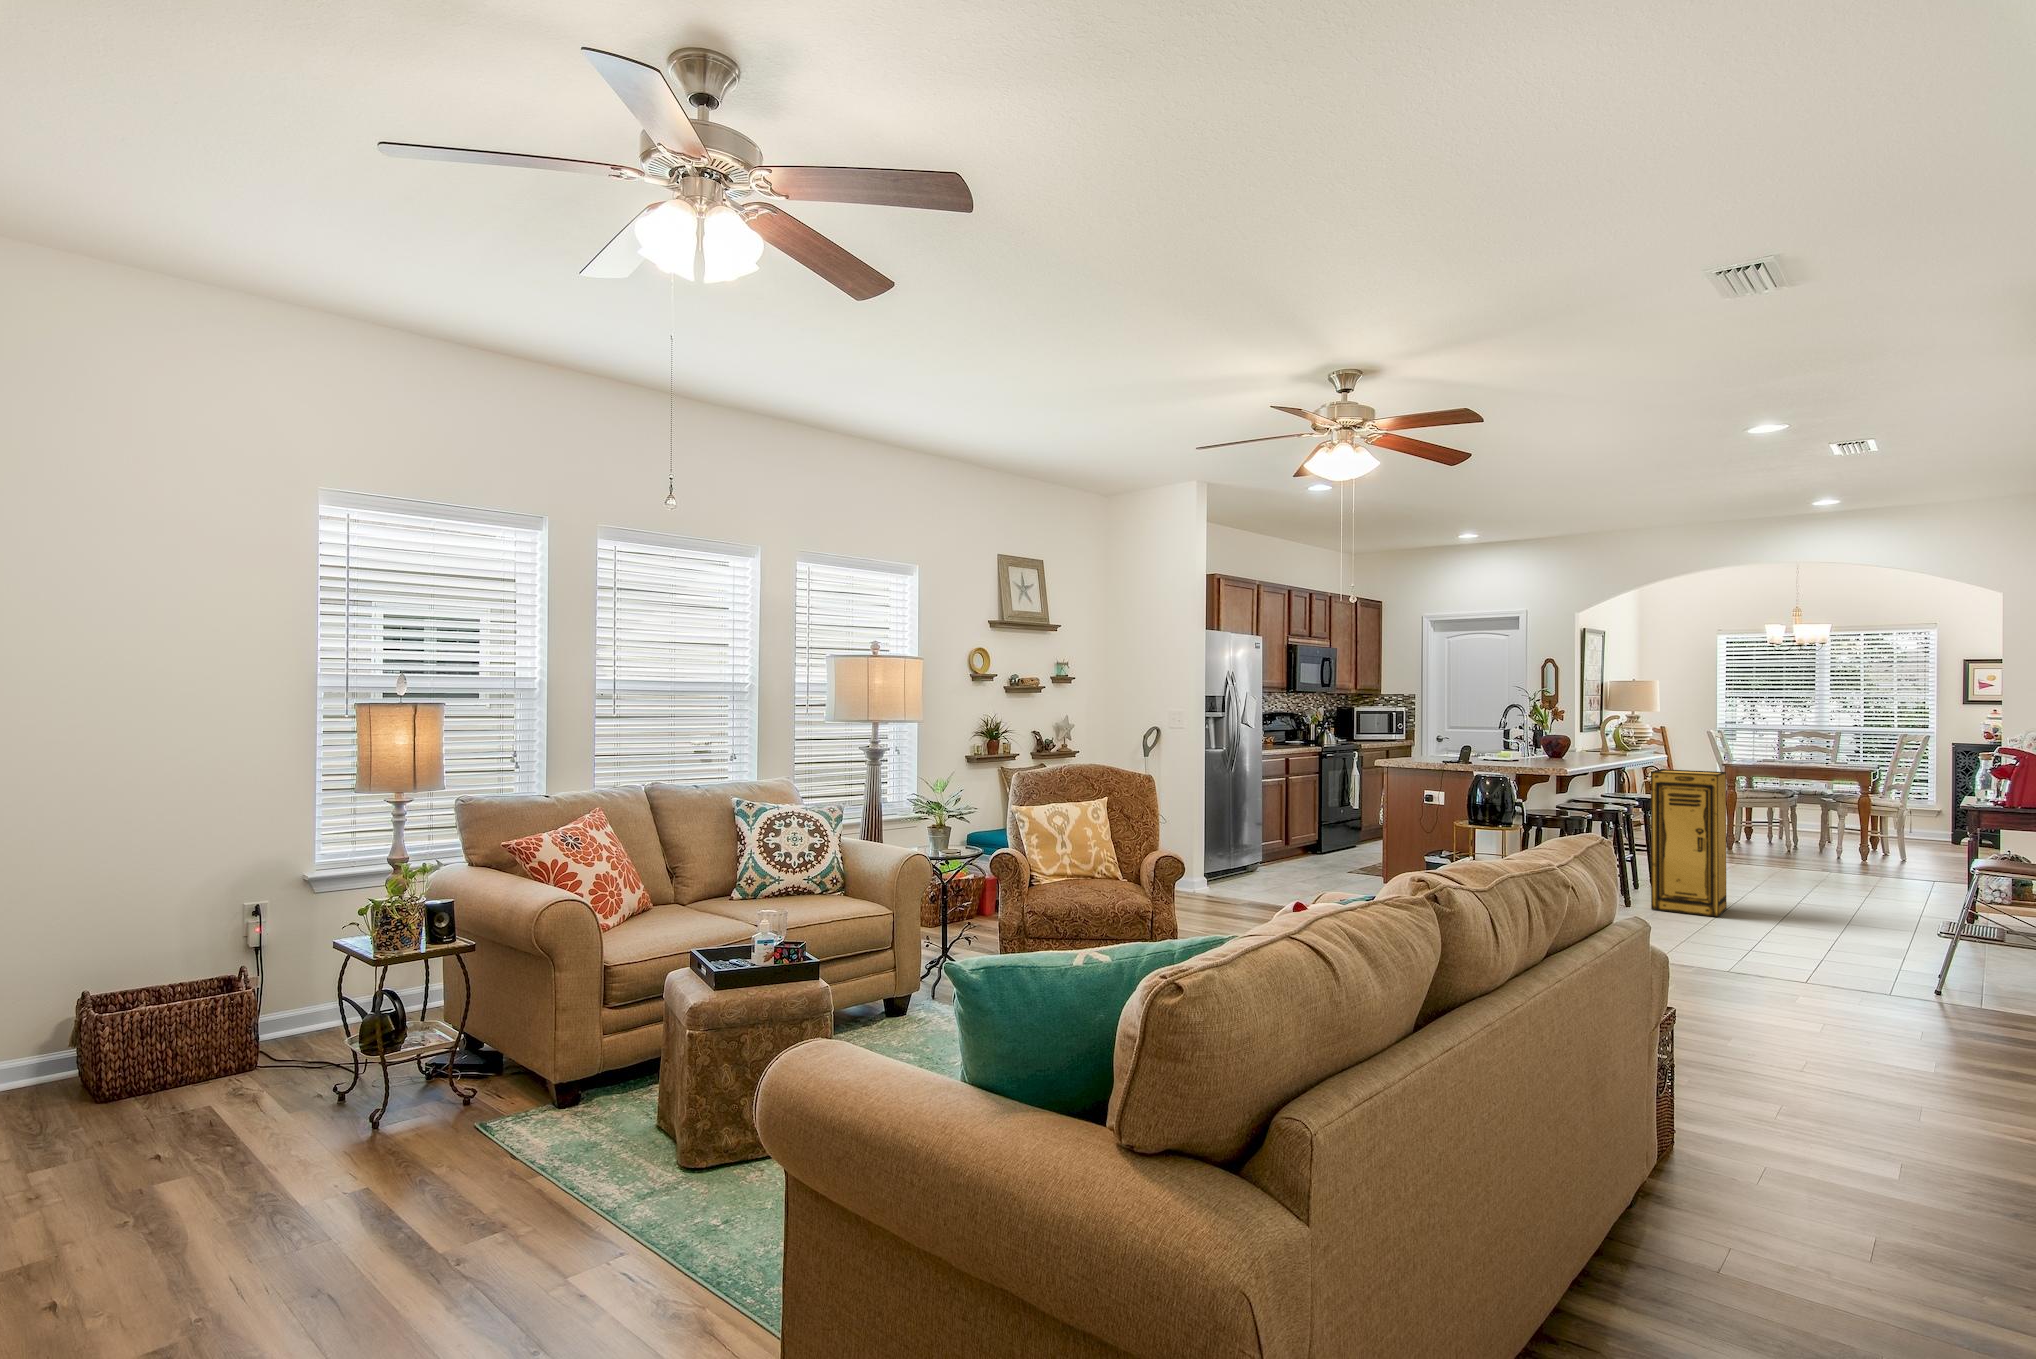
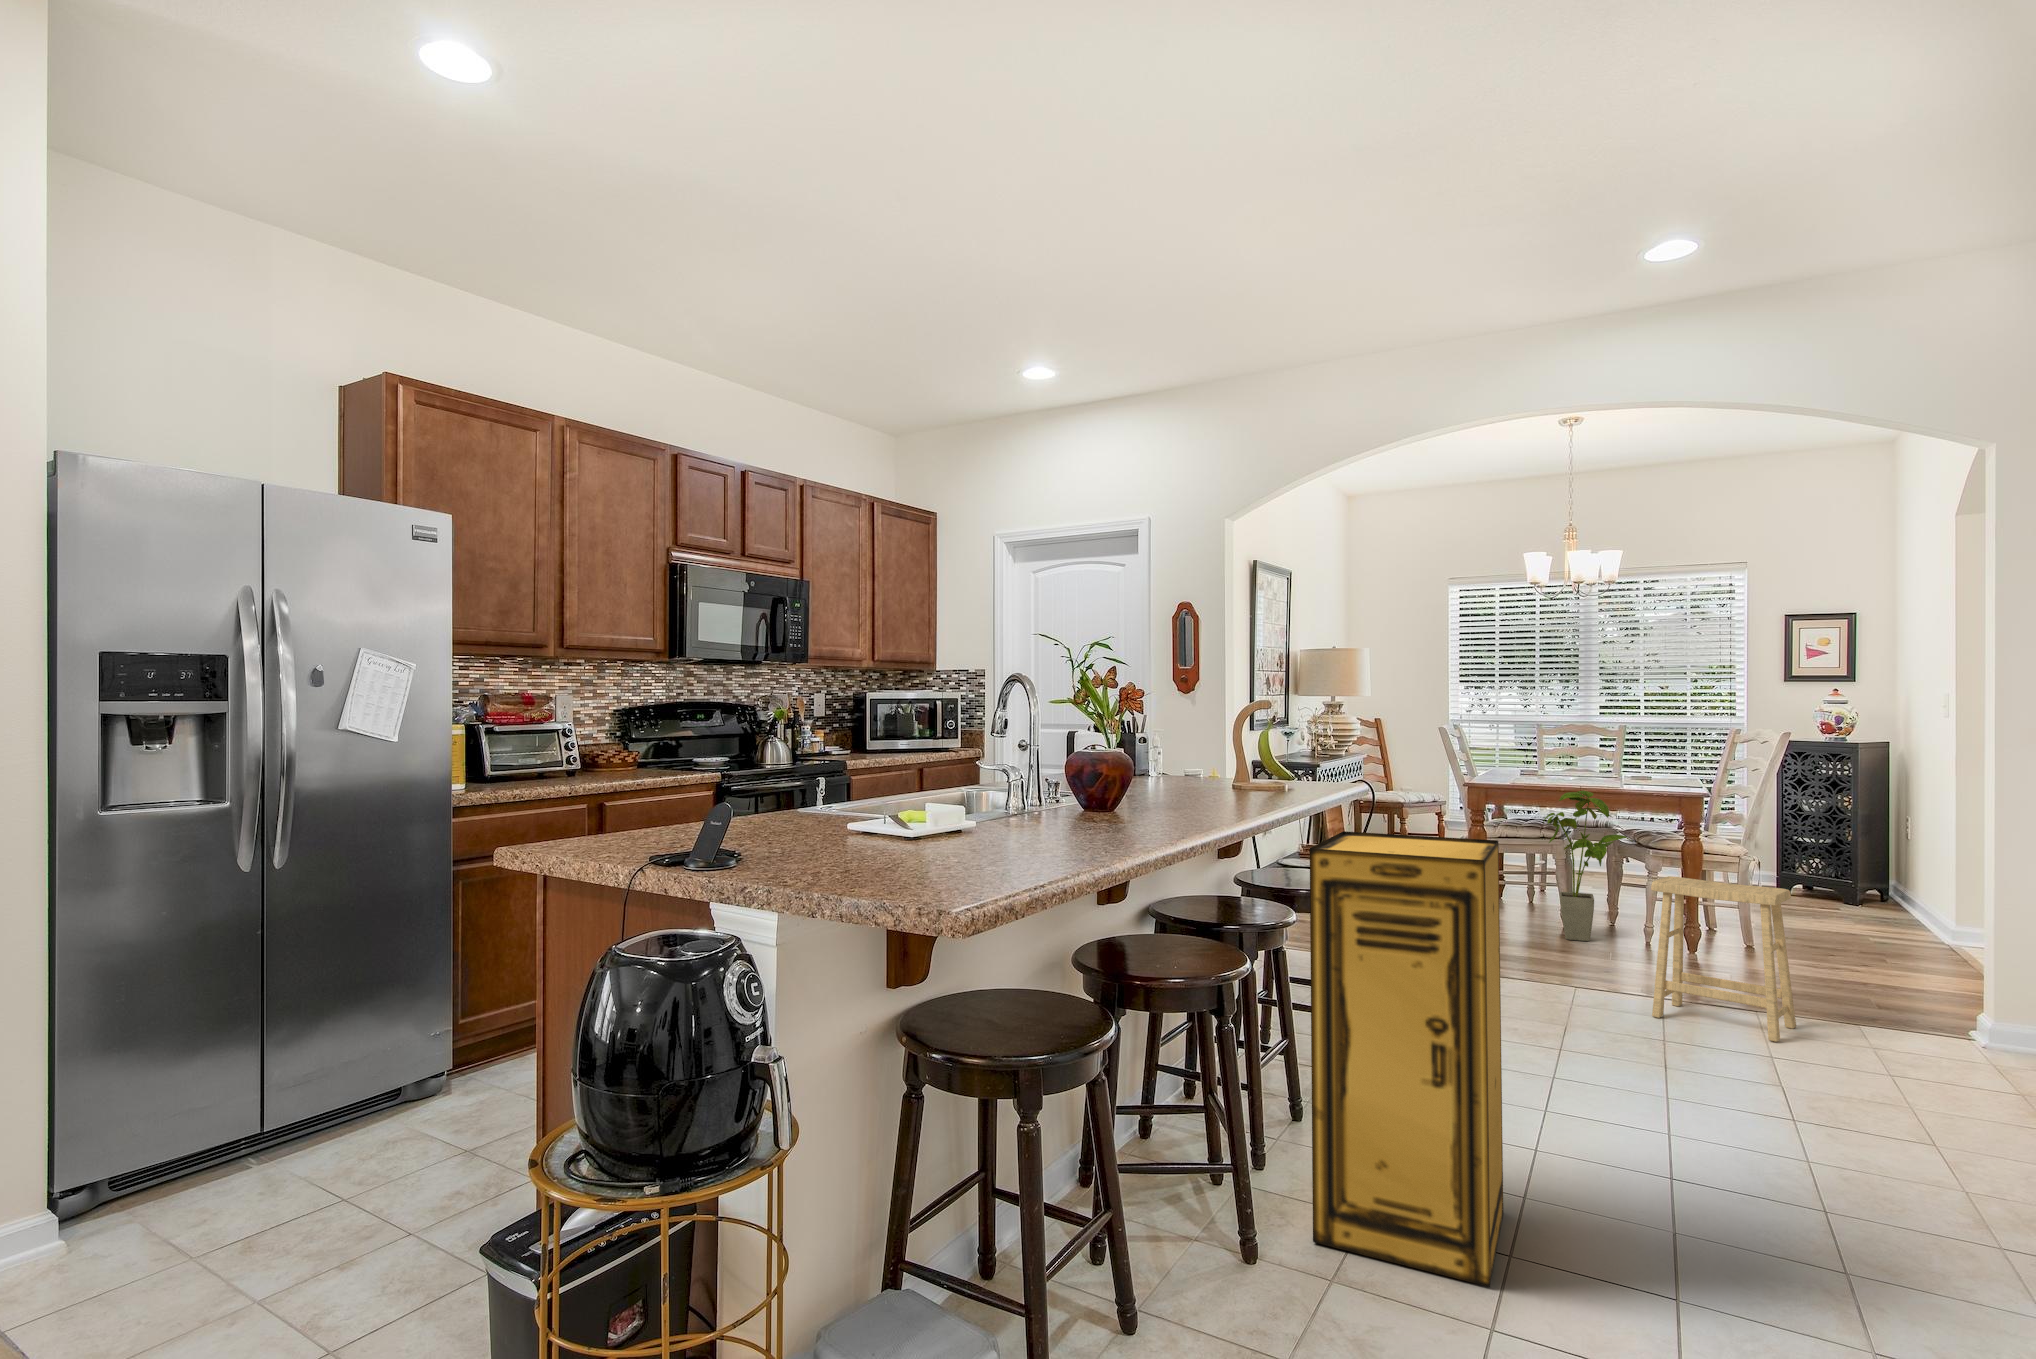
house plant: none [1773,770,1830,857] -> present [1544,790,1633,941]
footstool: none [1821,810,1899,886] -> present [1651,876,1796,1042]

